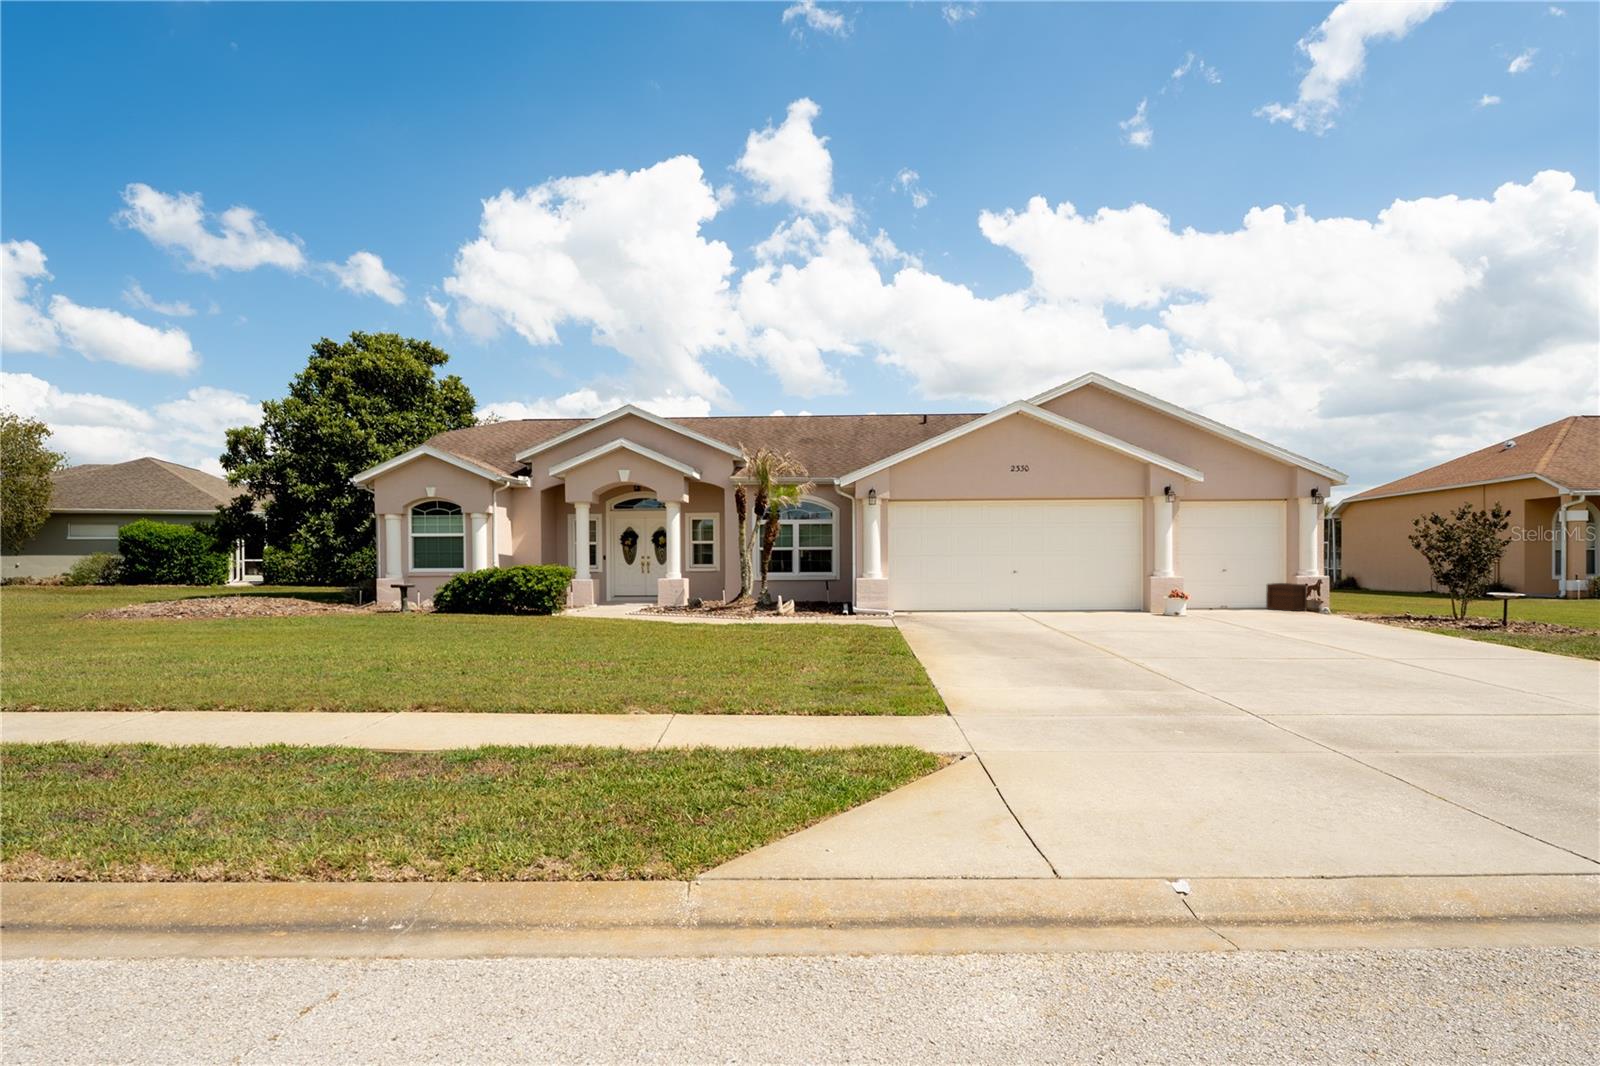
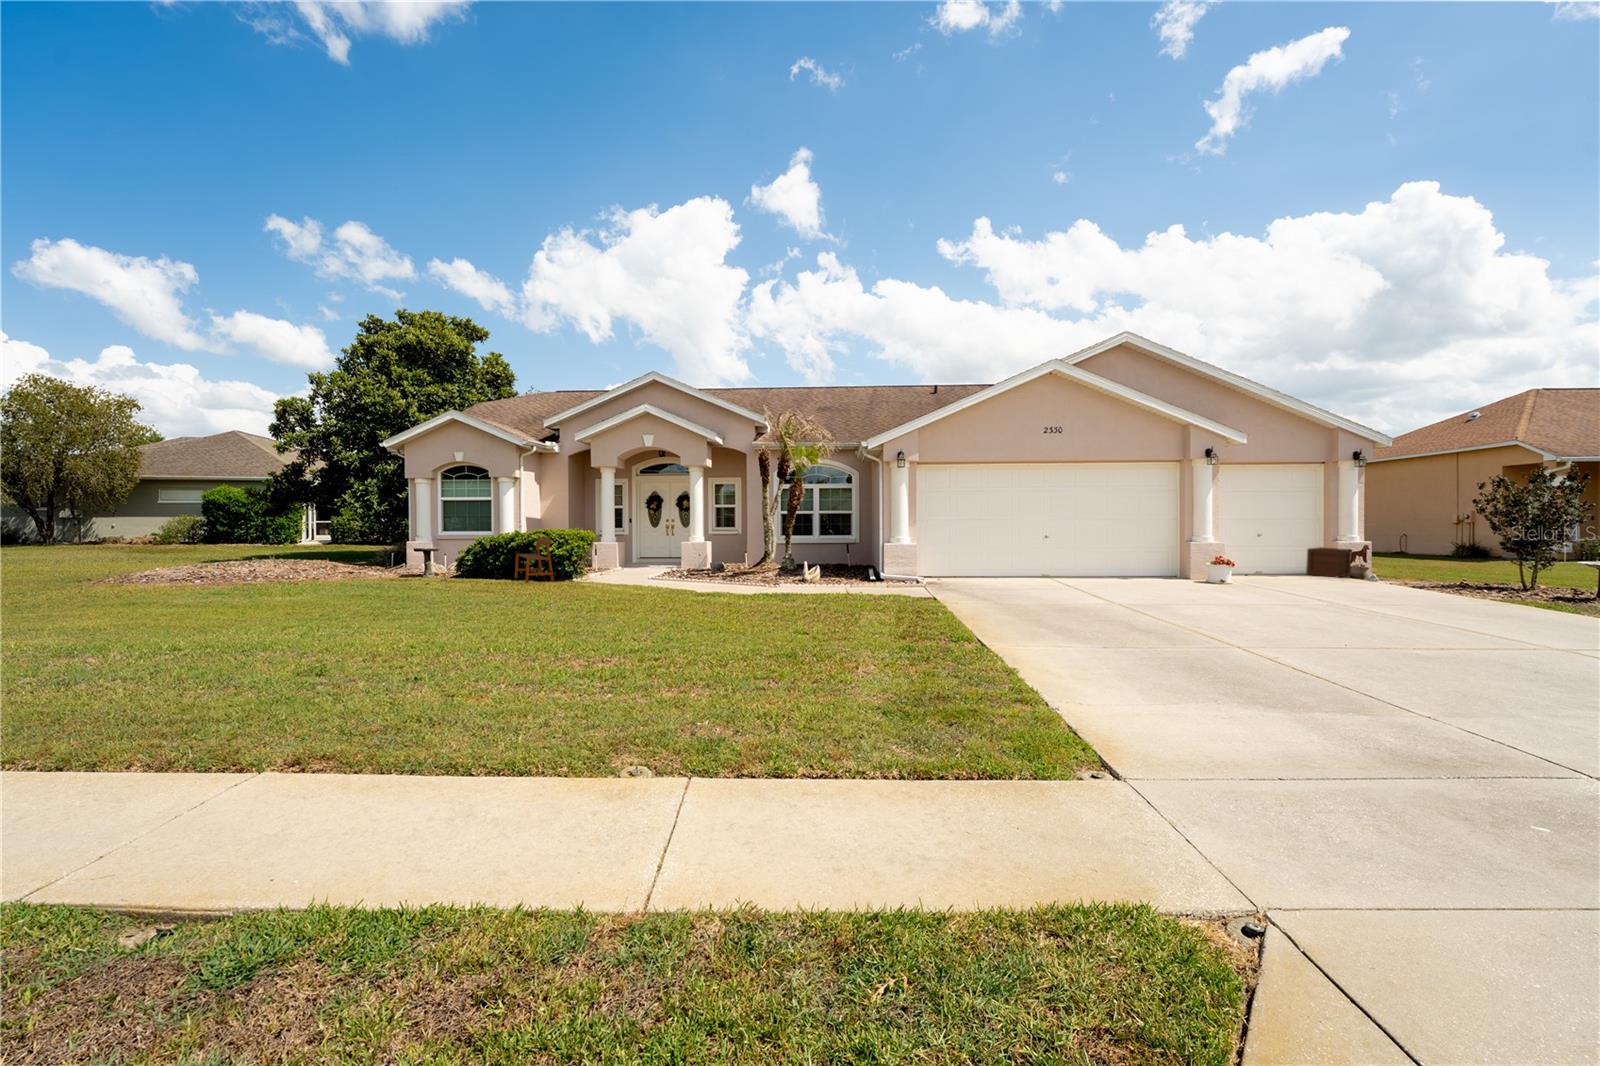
bench: none [494,570,534,616] -> present [515,536,554,583]

